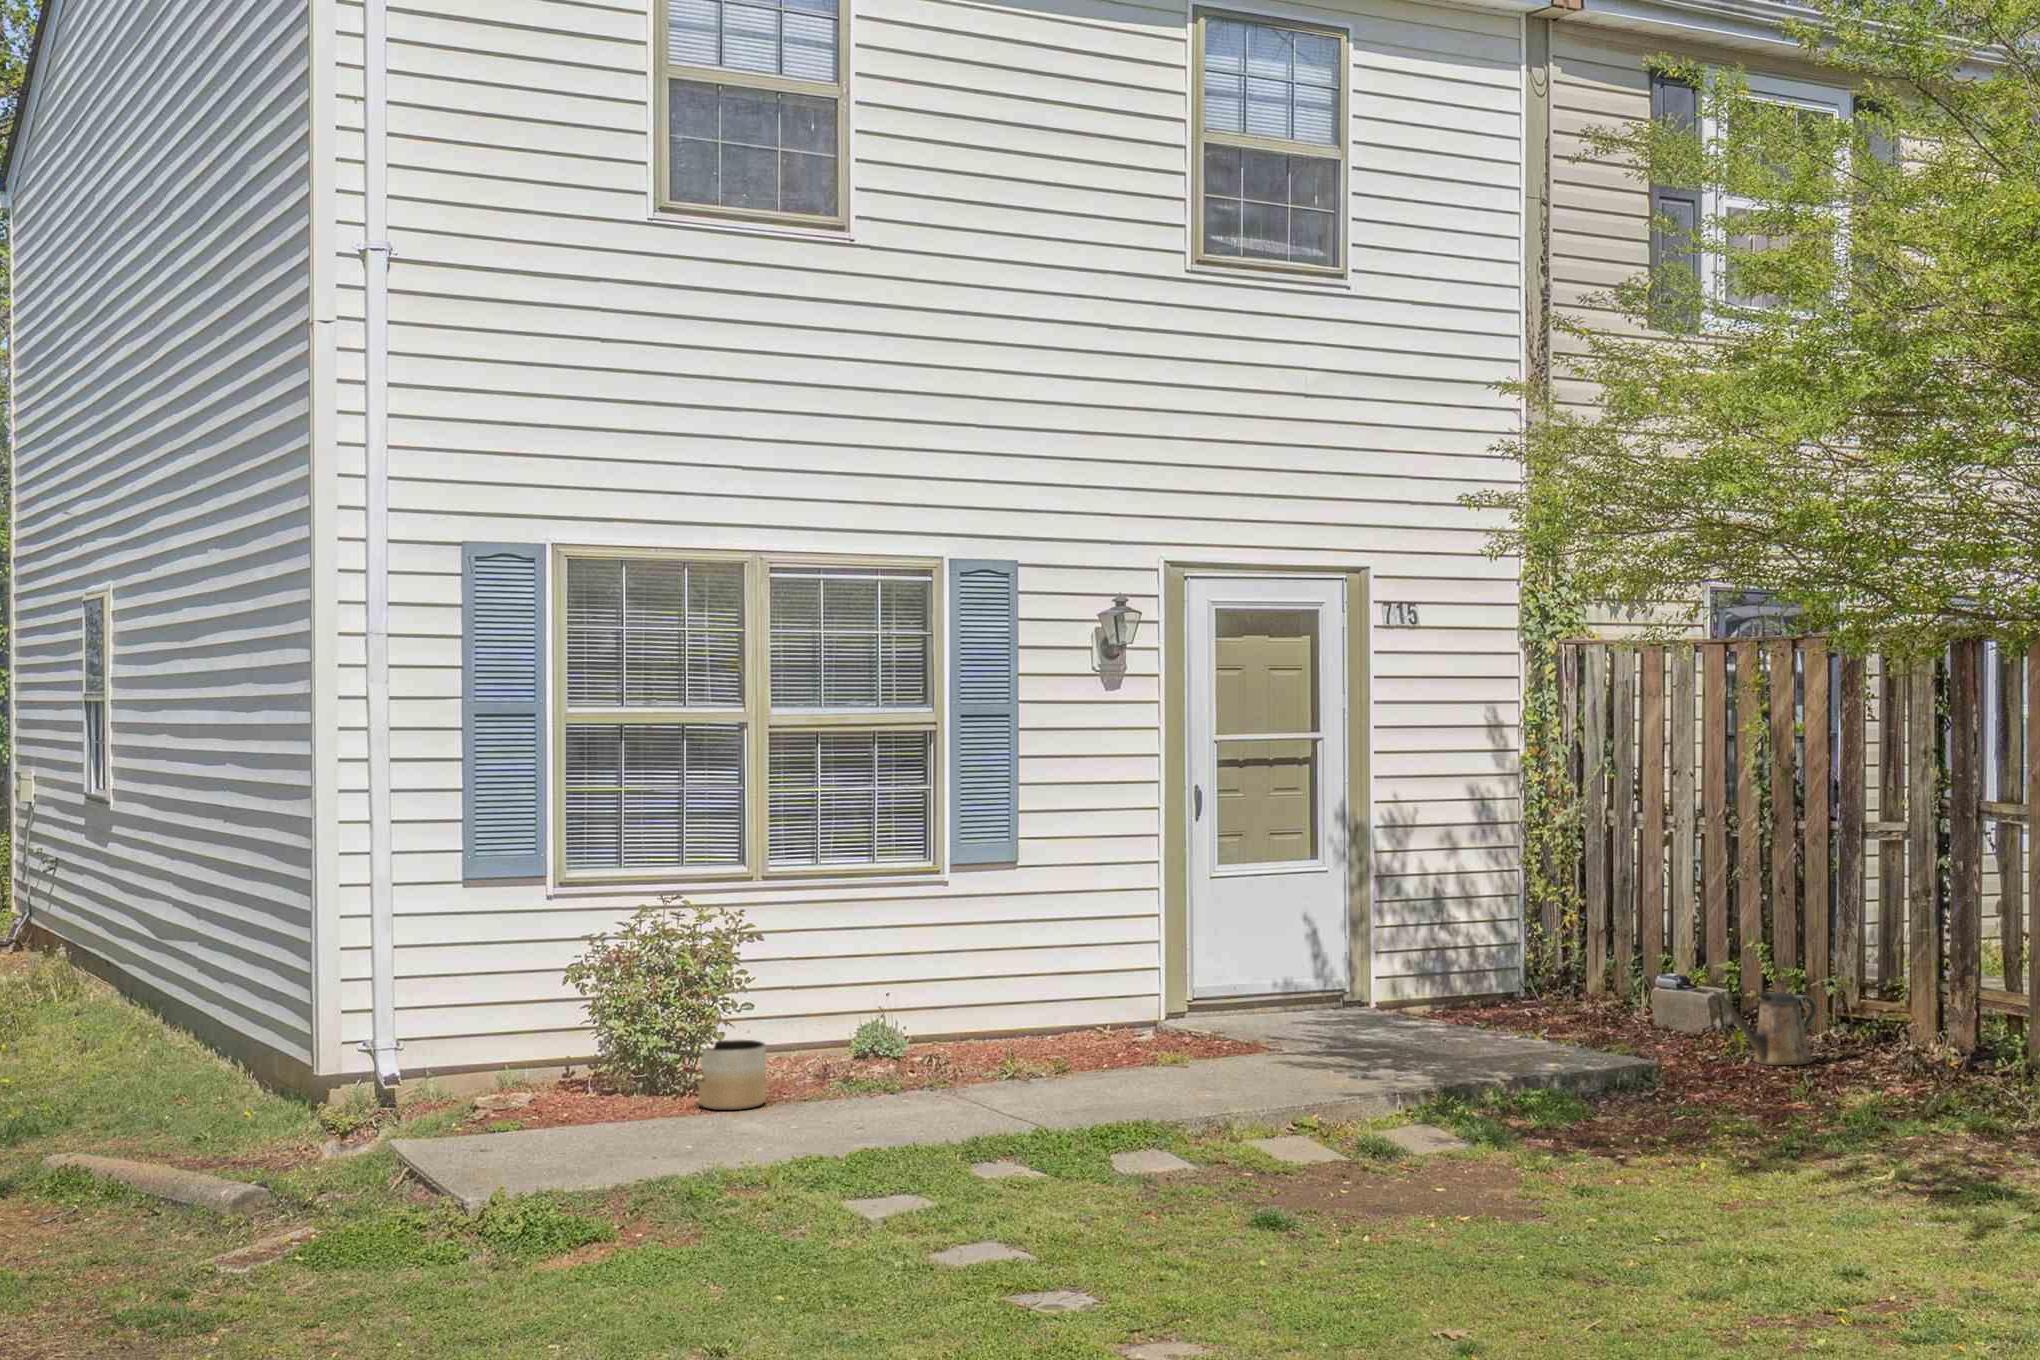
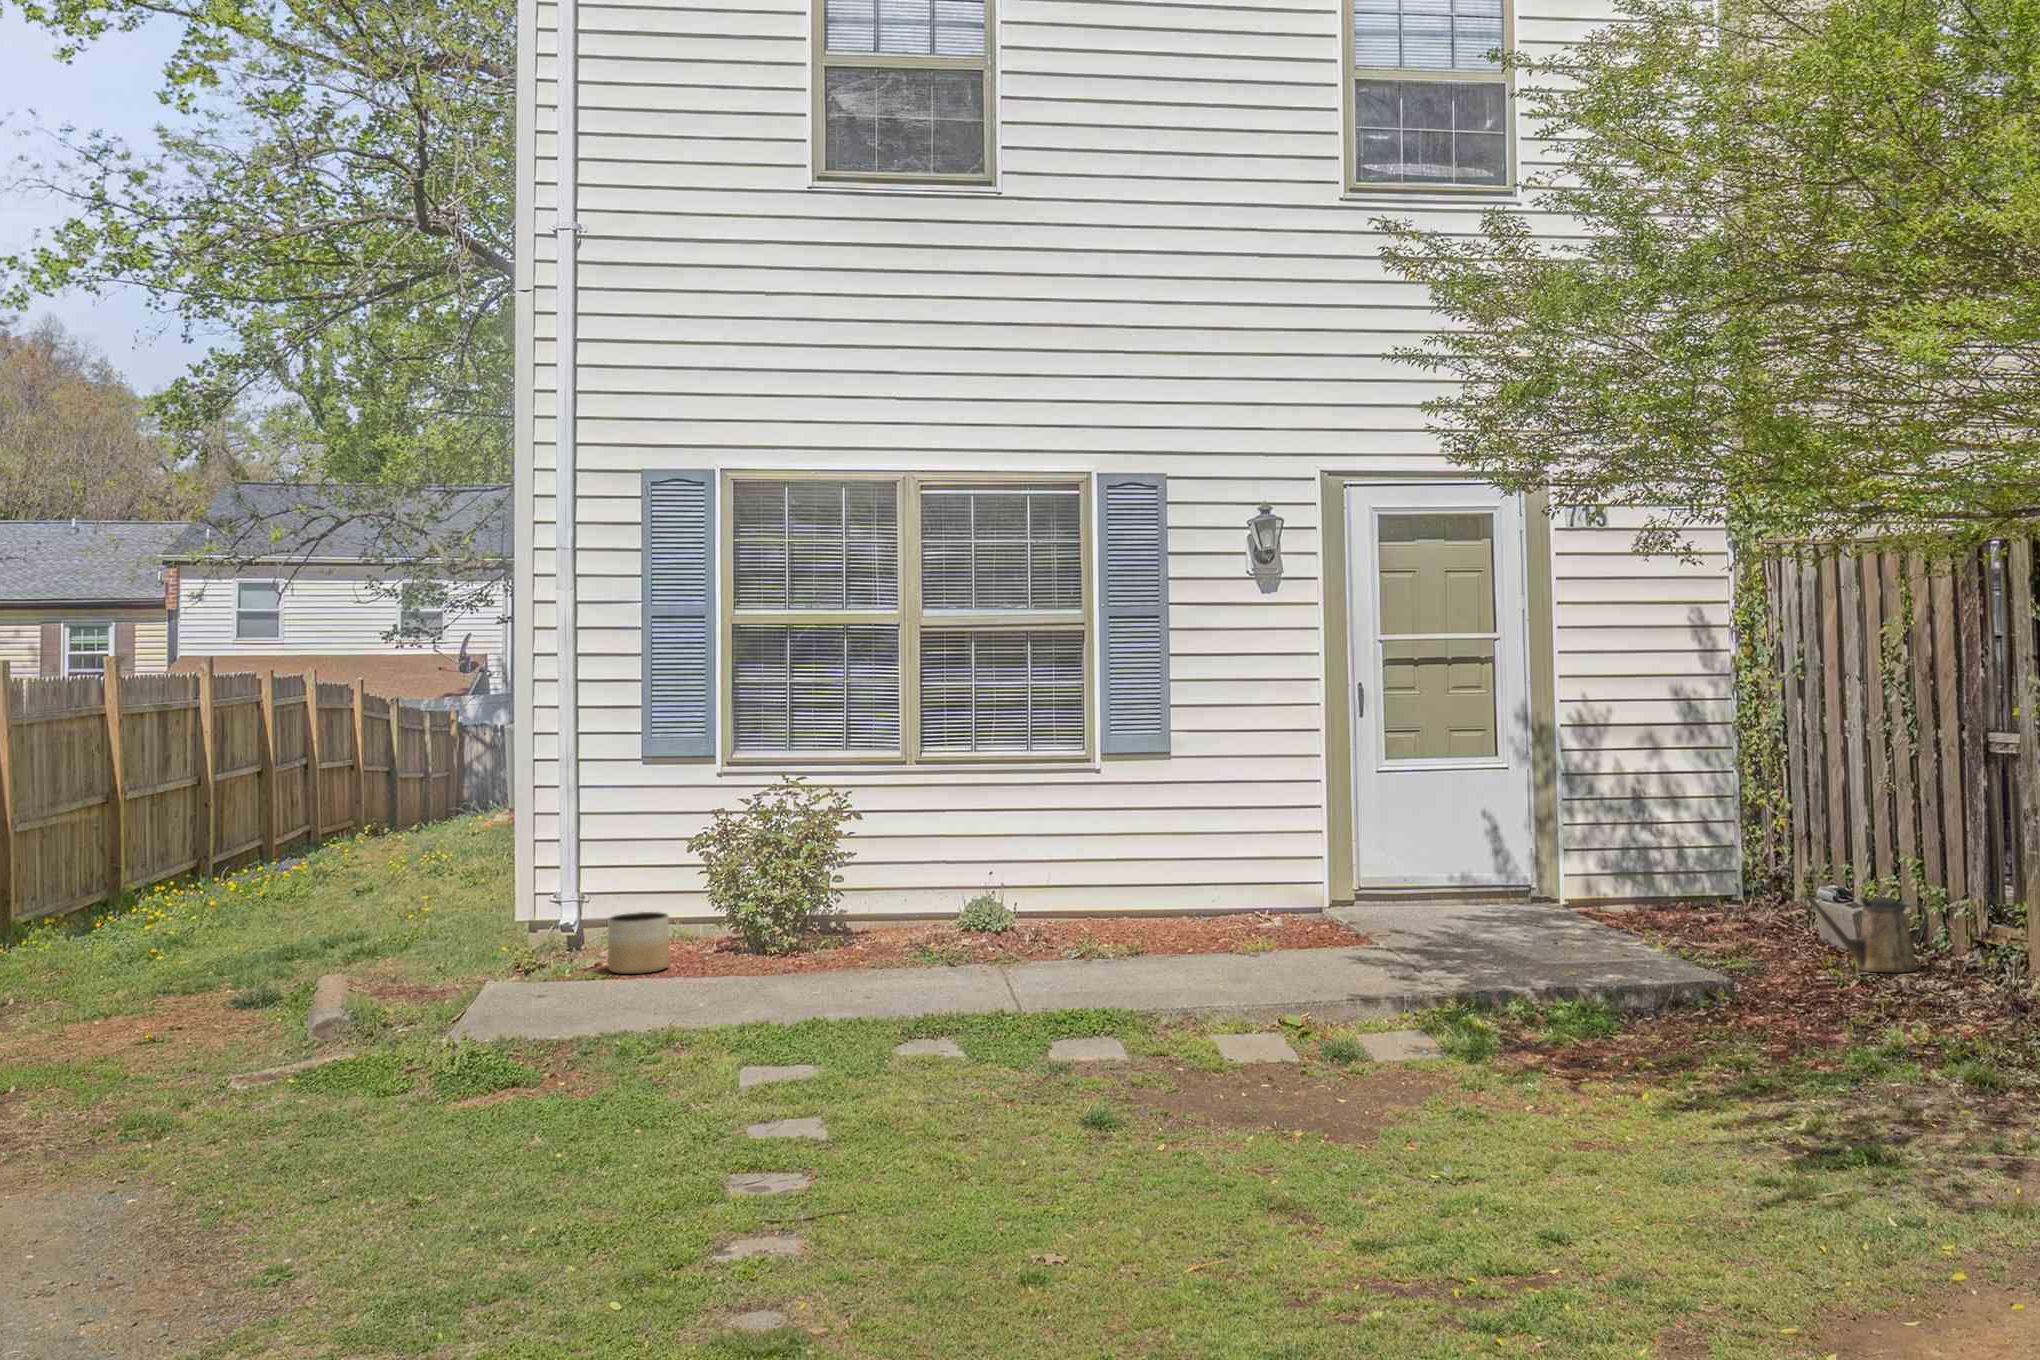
planter: present [698,1040,766,1110] -> present [608,912,670,974]

